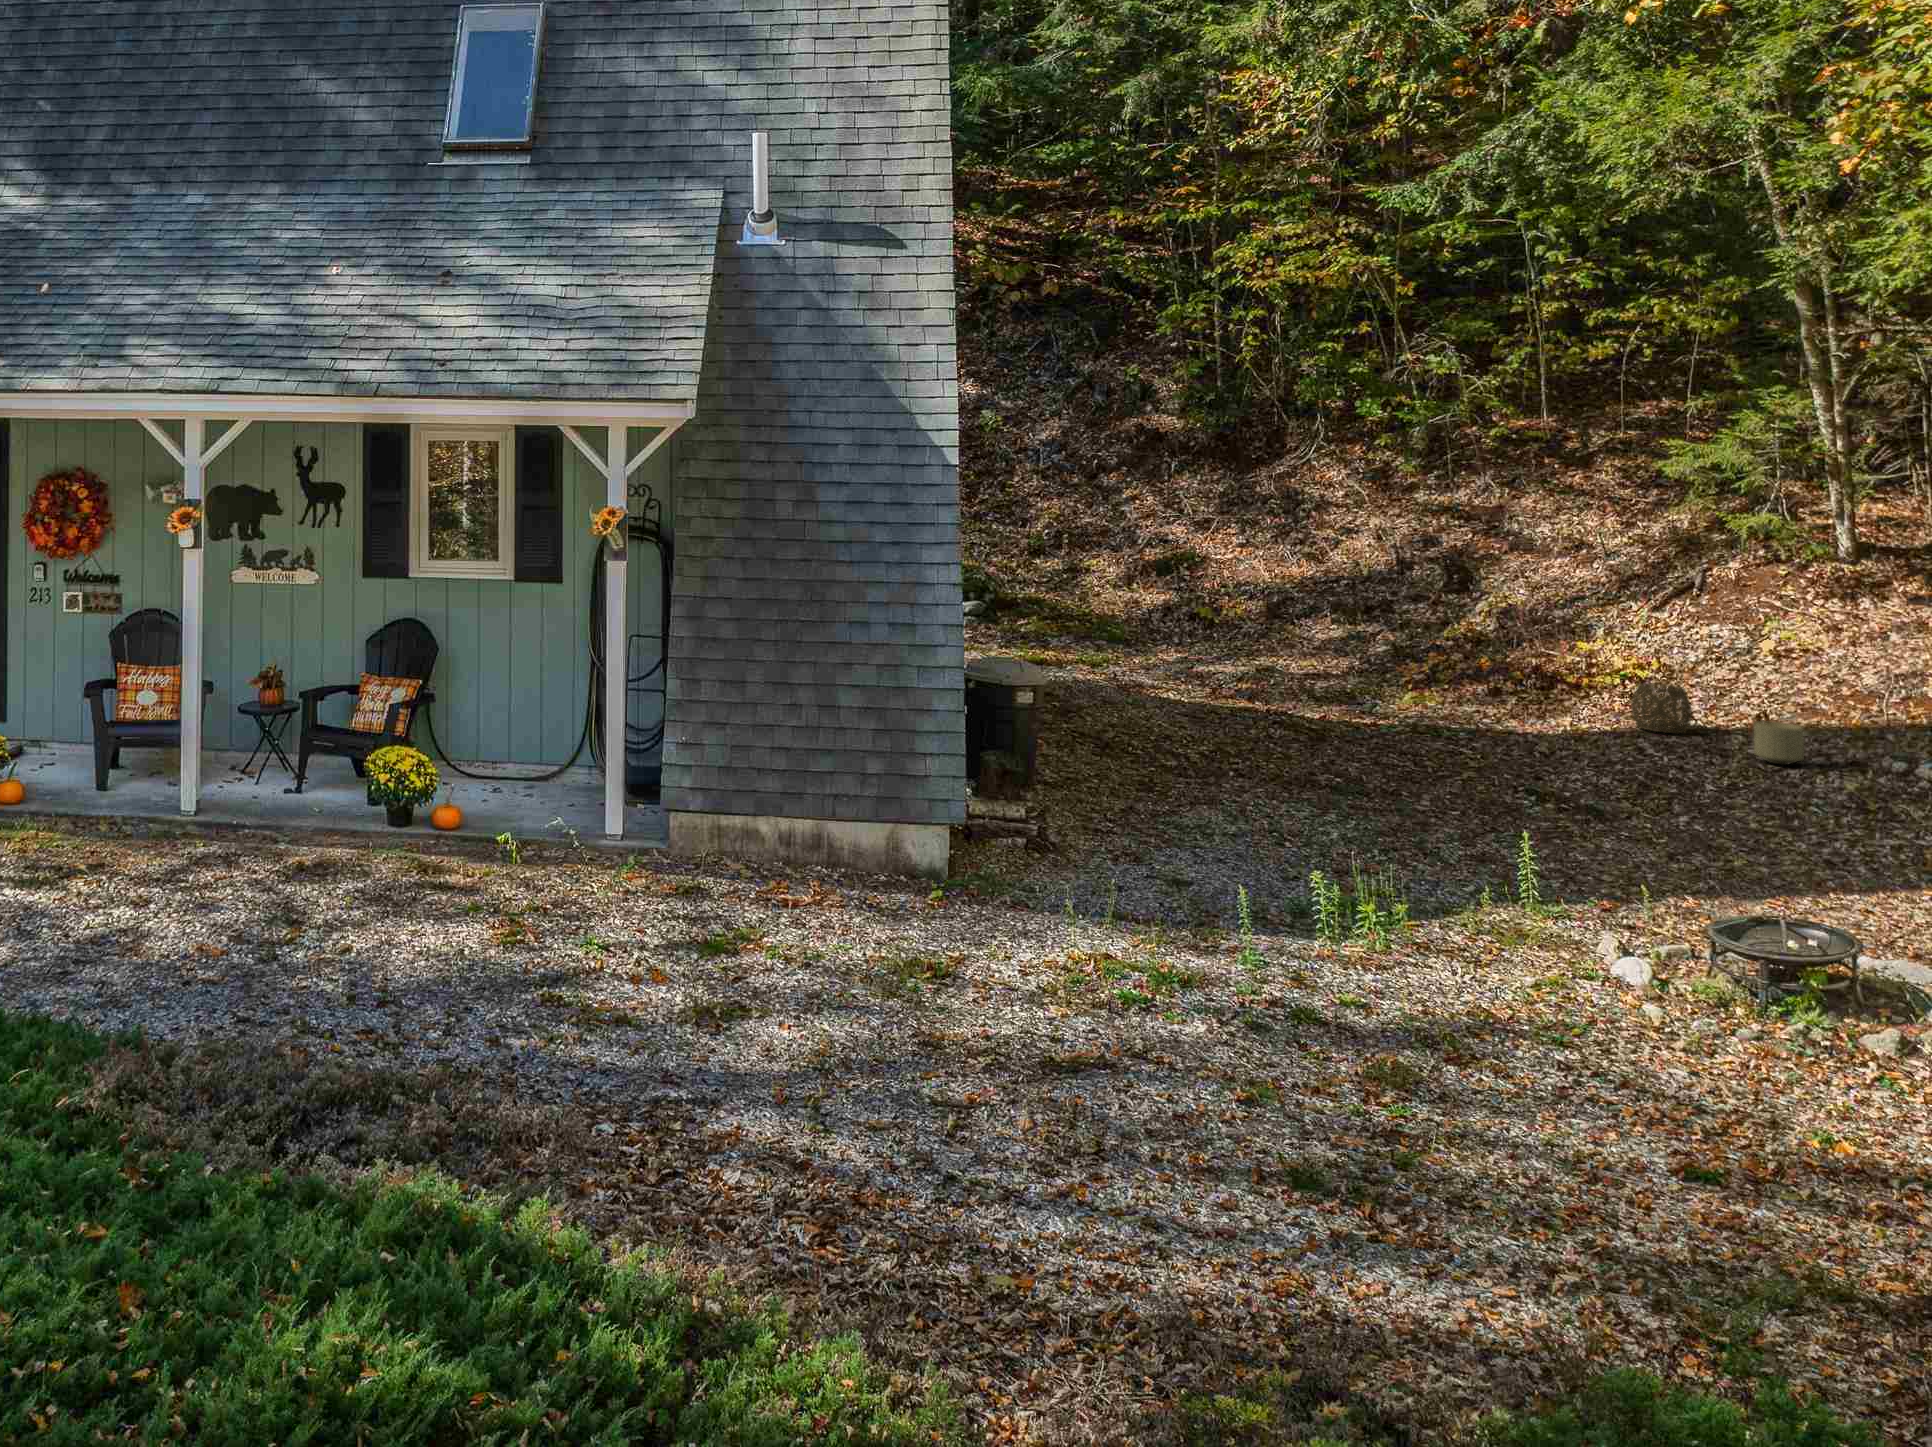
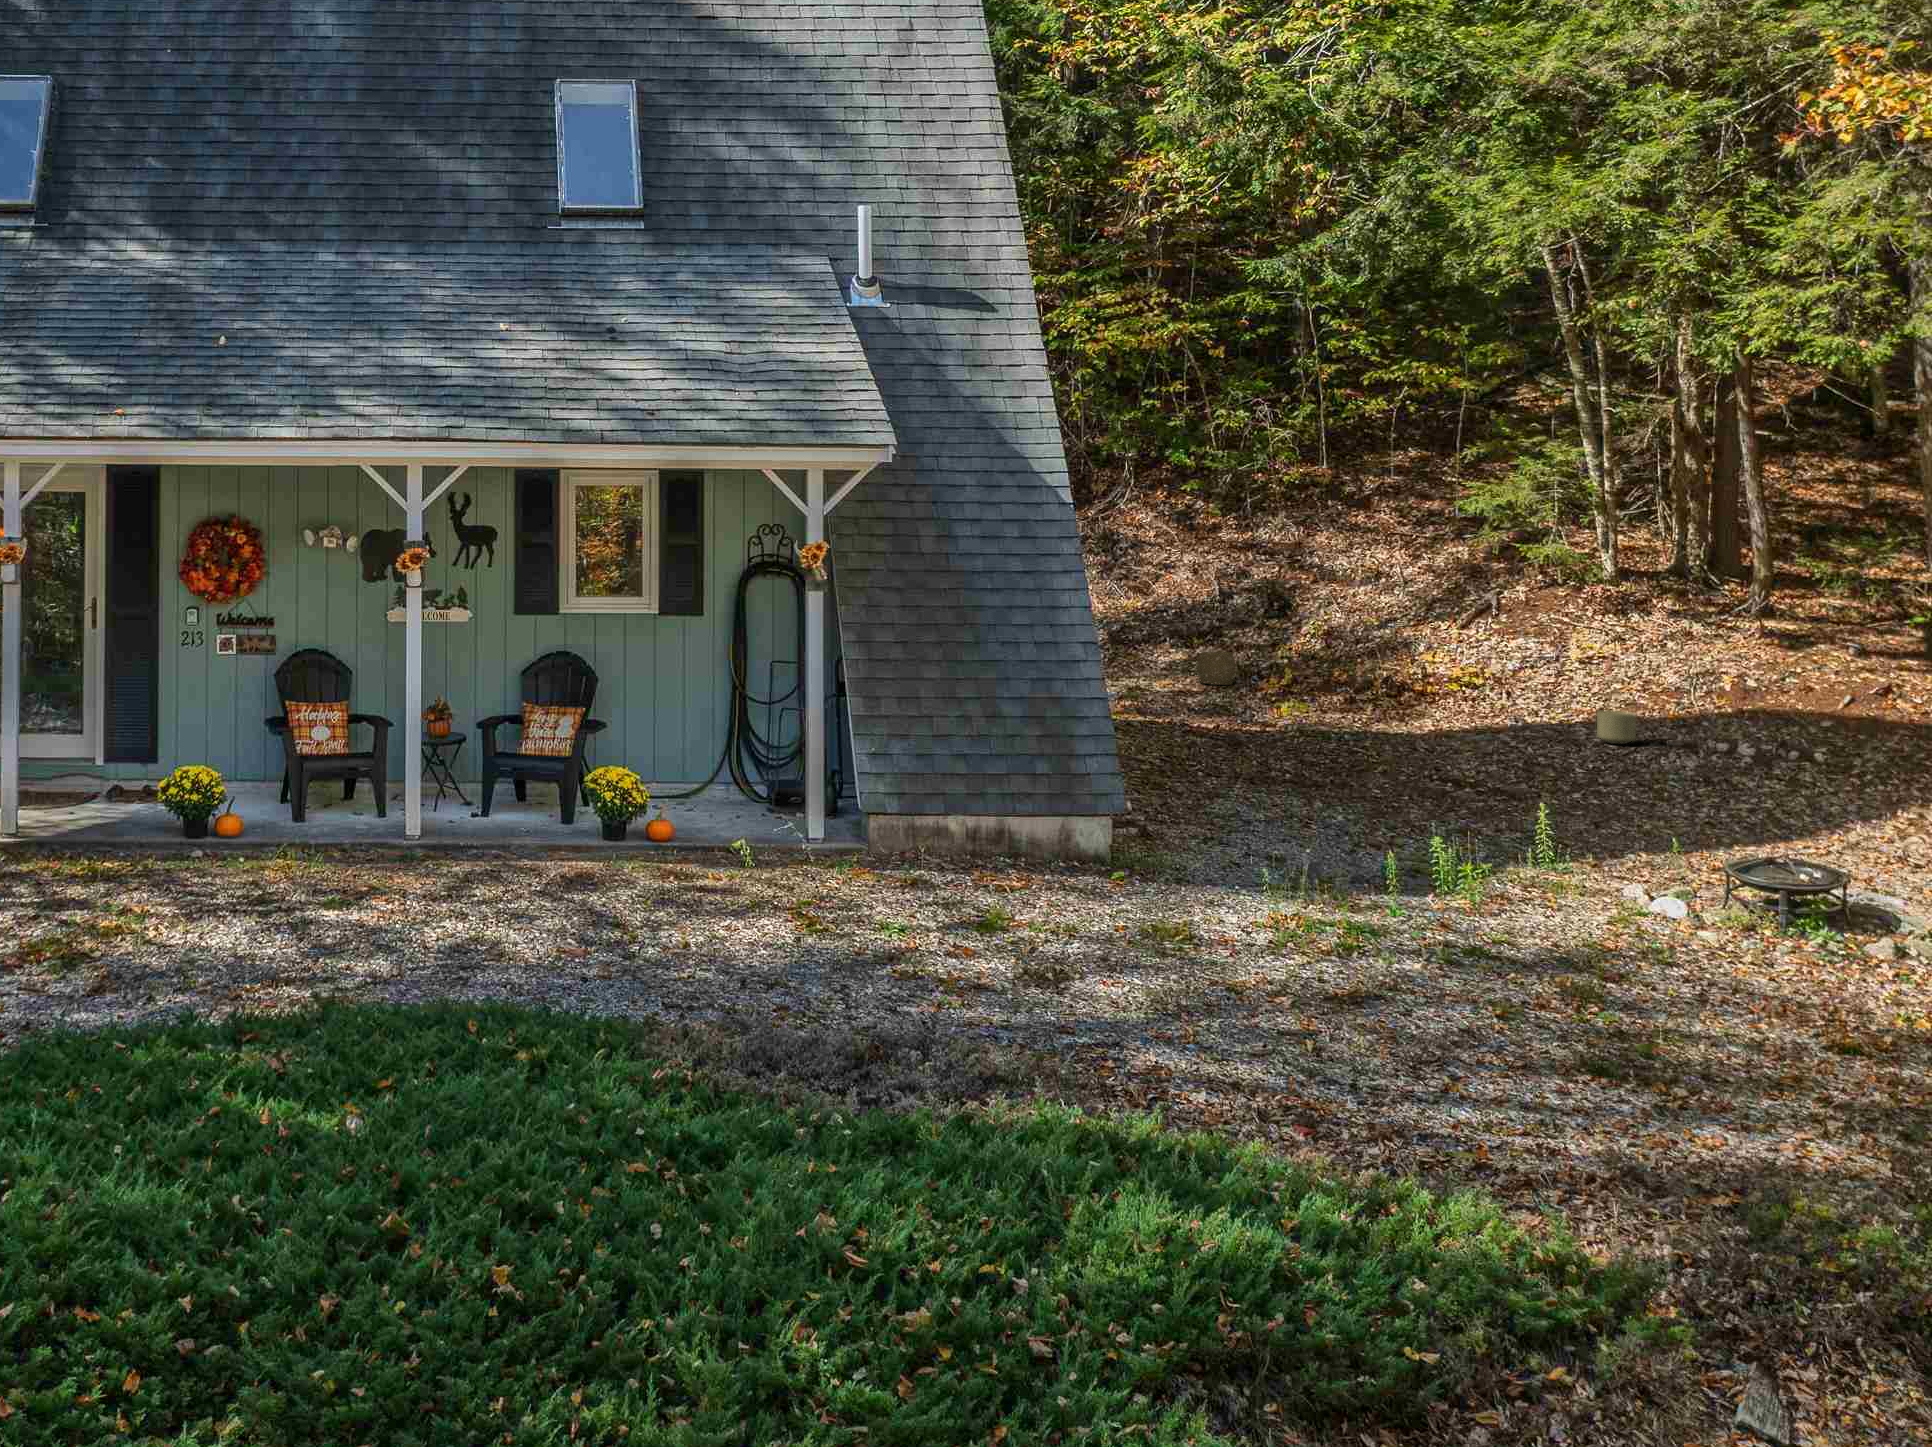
woven basket: present [1631,683,1692,734] -> present [1196,650,1236,685]

